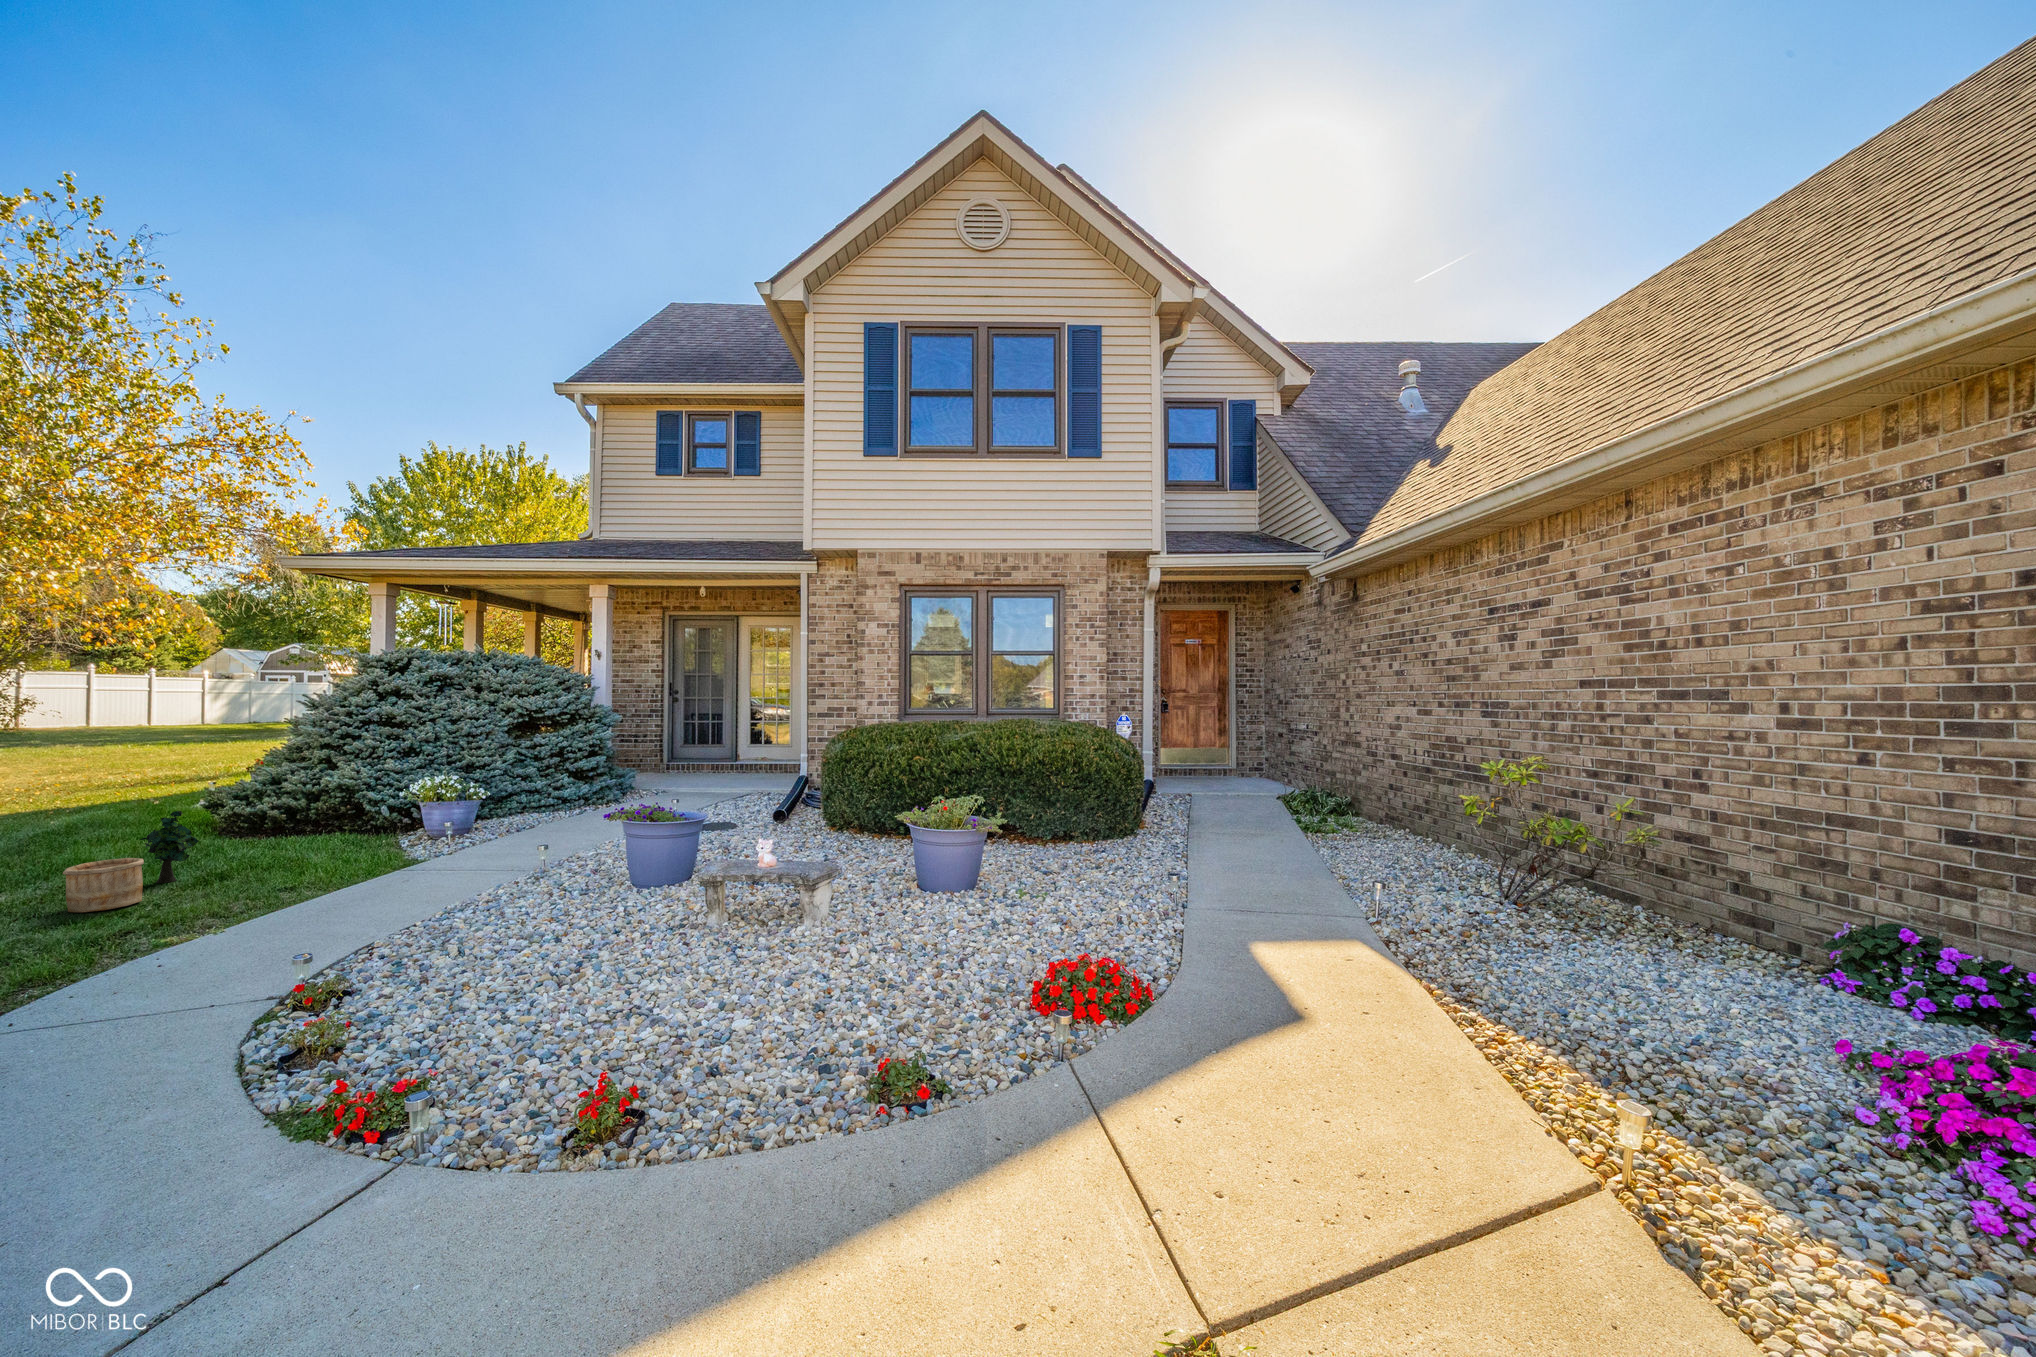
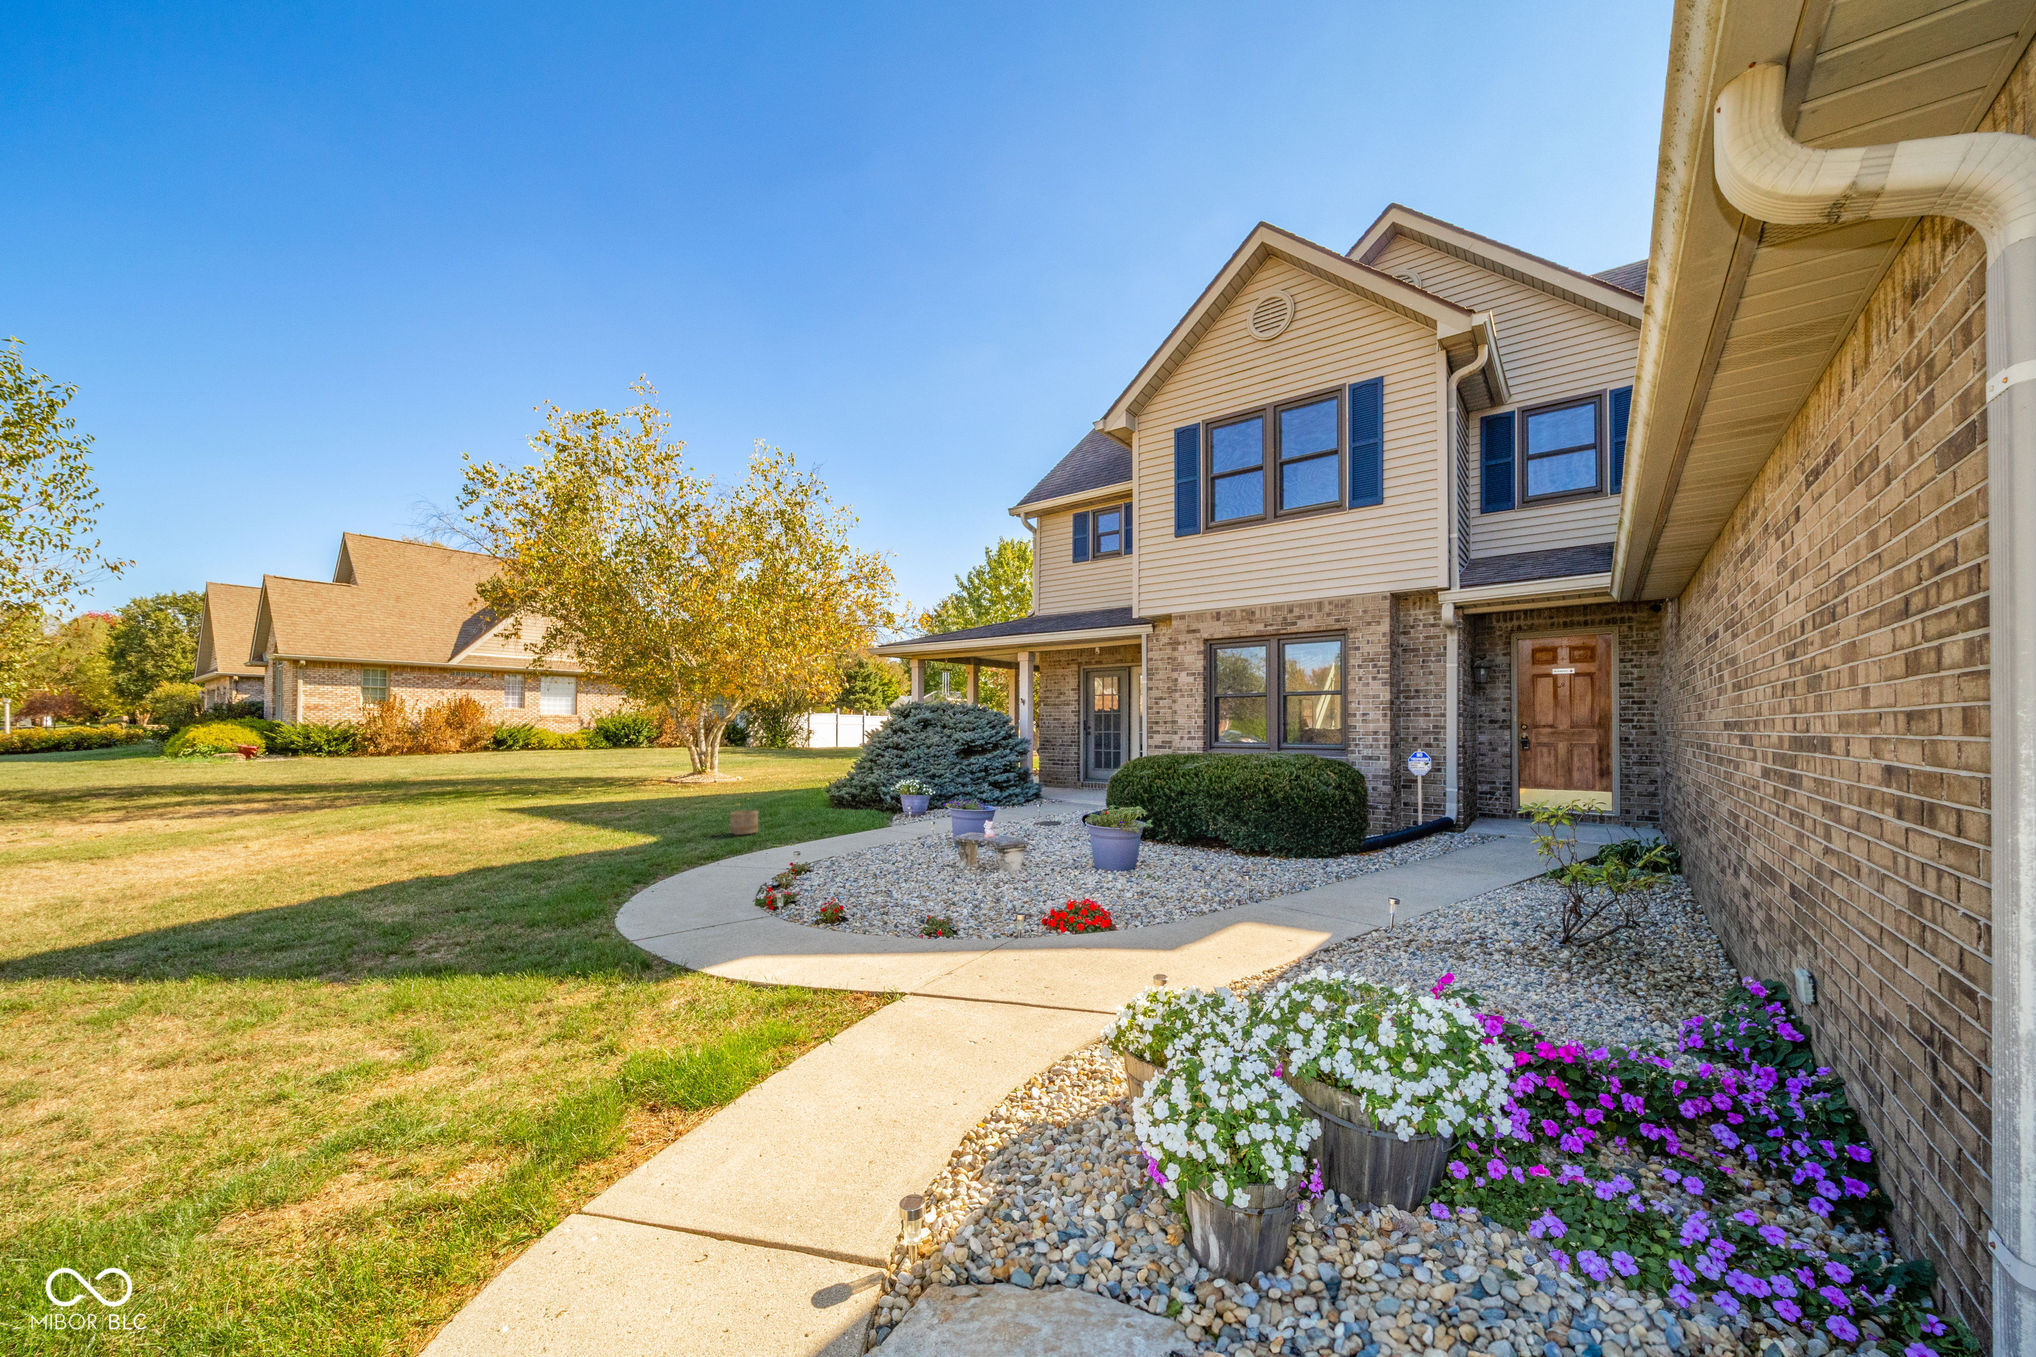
decorative plant: present [140,811,199,883] -> none [764,789,786,827]

